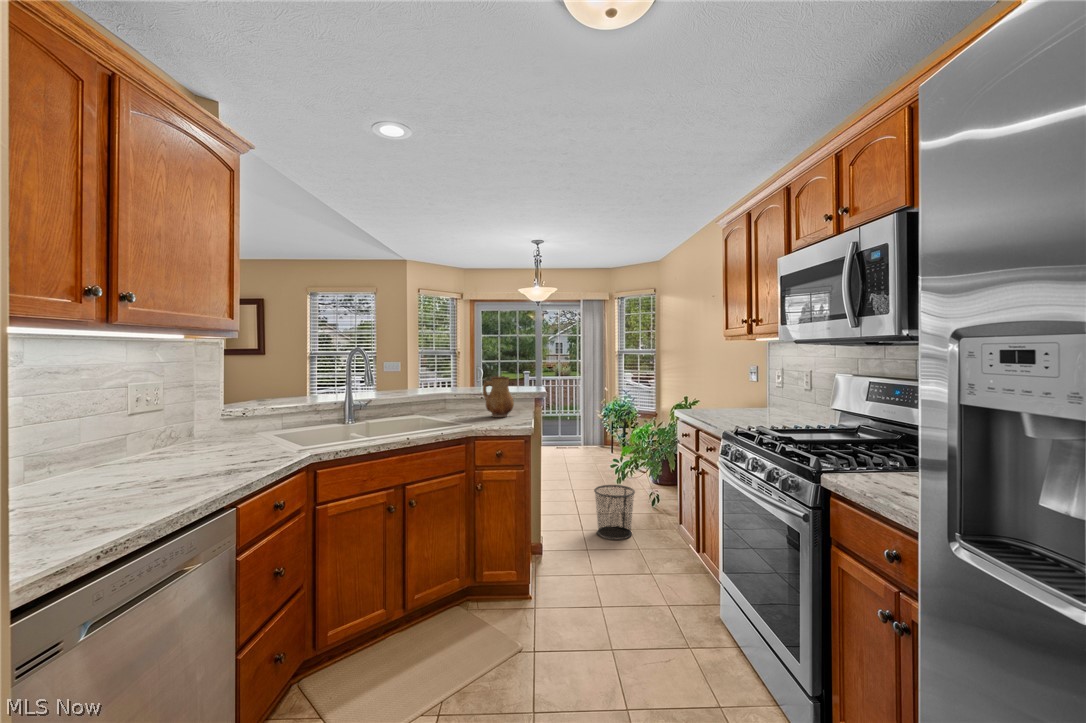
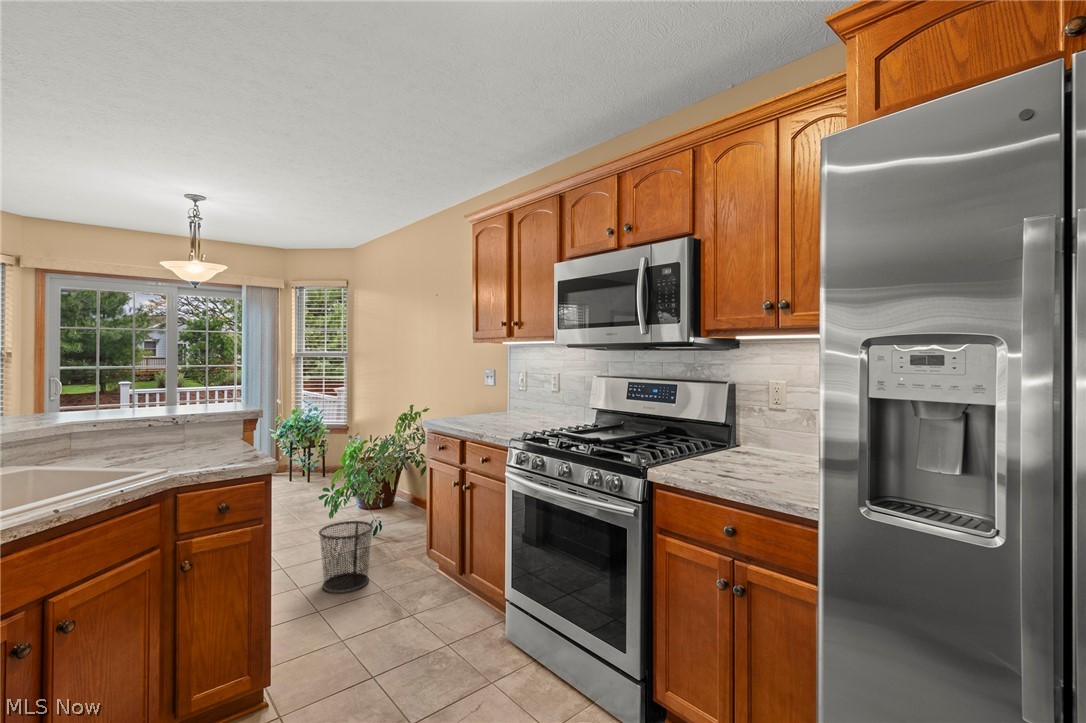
ceramic pitcher: present [483,377,514,417] -> none [162,390,221,453]

